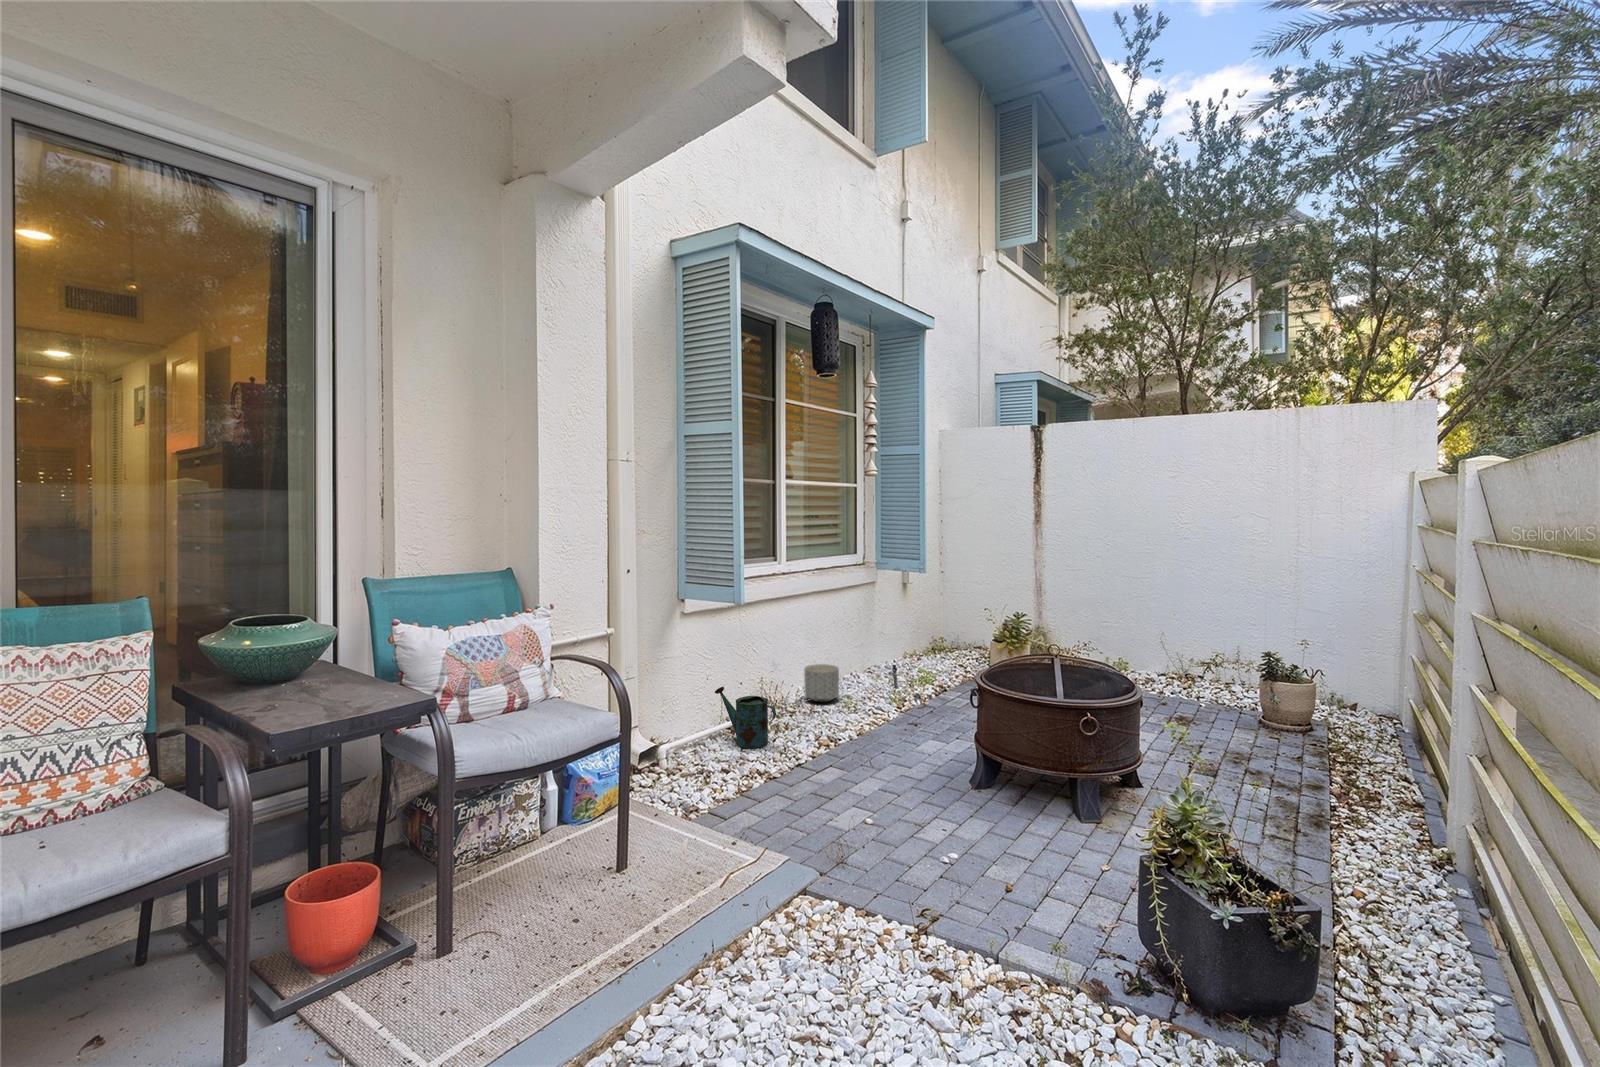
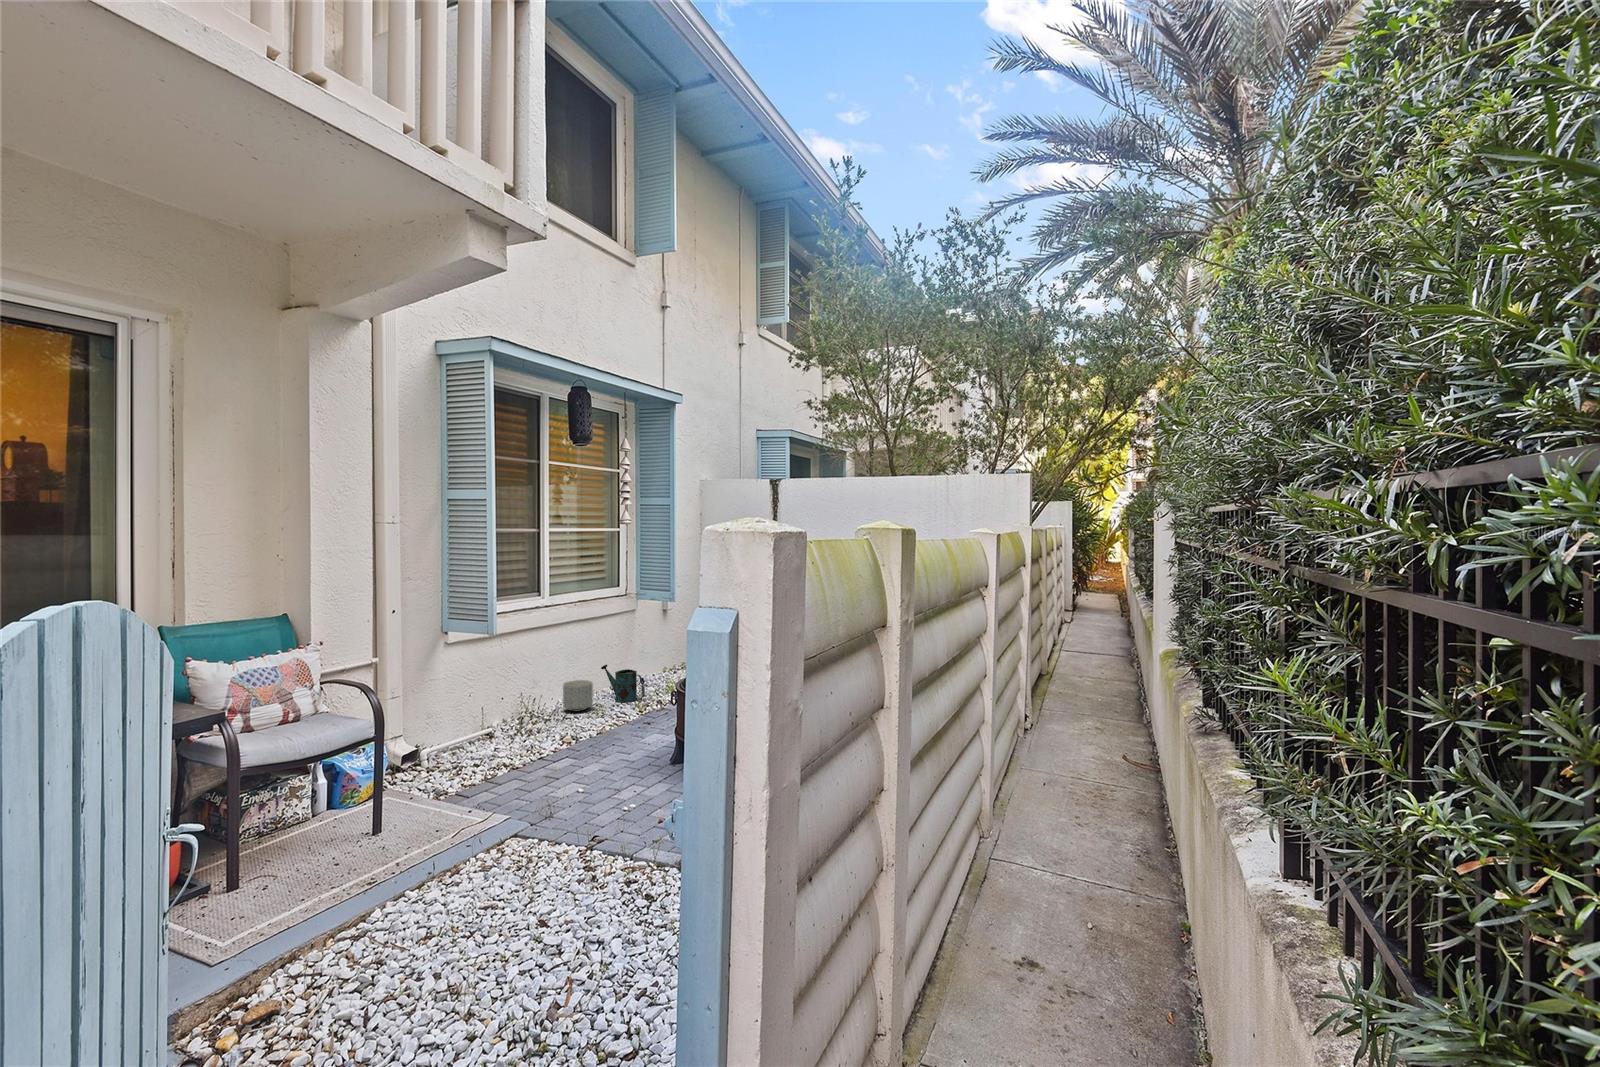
watering can: present [715,687,776,748] -> present [601,665,642,702]

